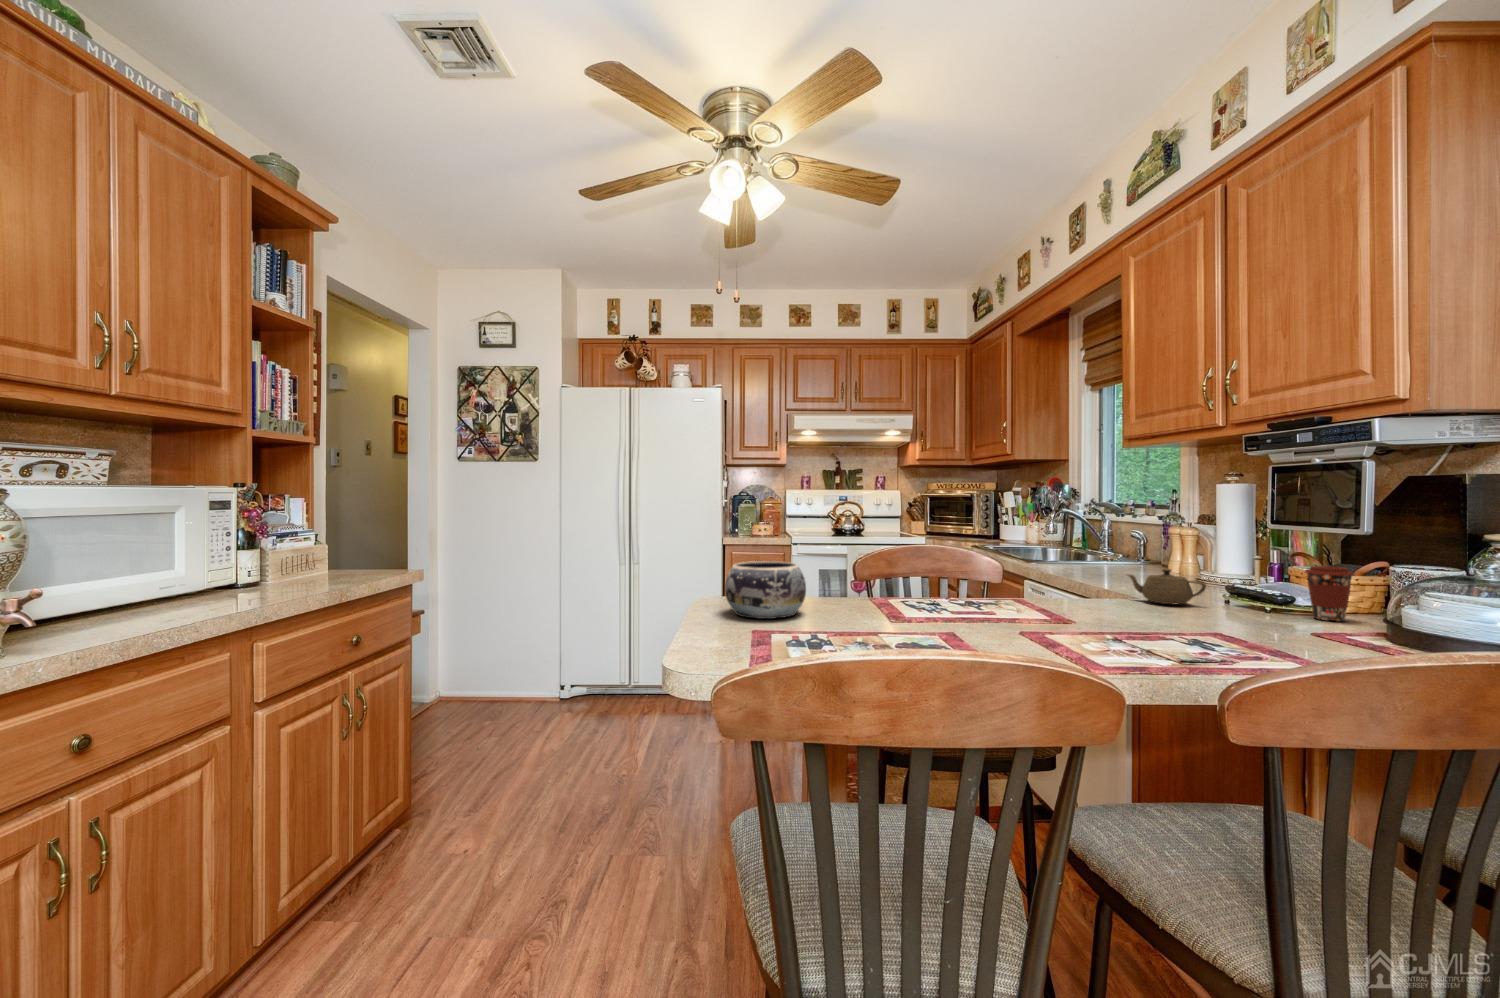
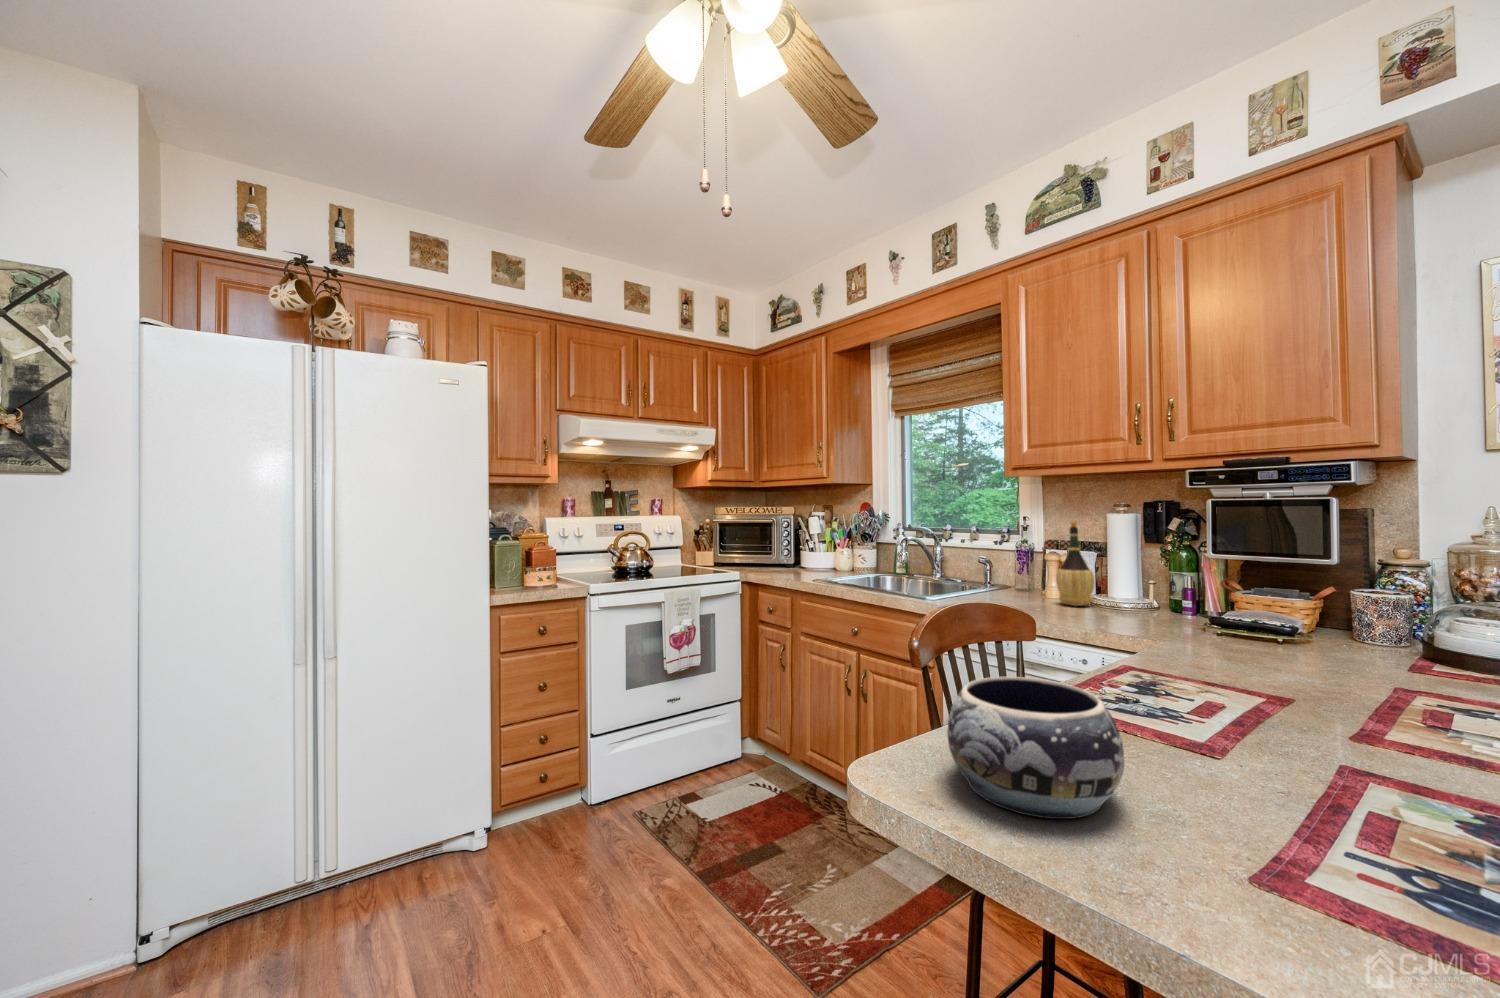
wine bottle: none [1154,491,1196,576] -> present [1056,522,1094,606]
coffee cup: present [1305,566,1354,621] -> none [1323,599,1371,652]
teapot: present [1128,569,1206,604] -> none [1171,611,1250,650]

